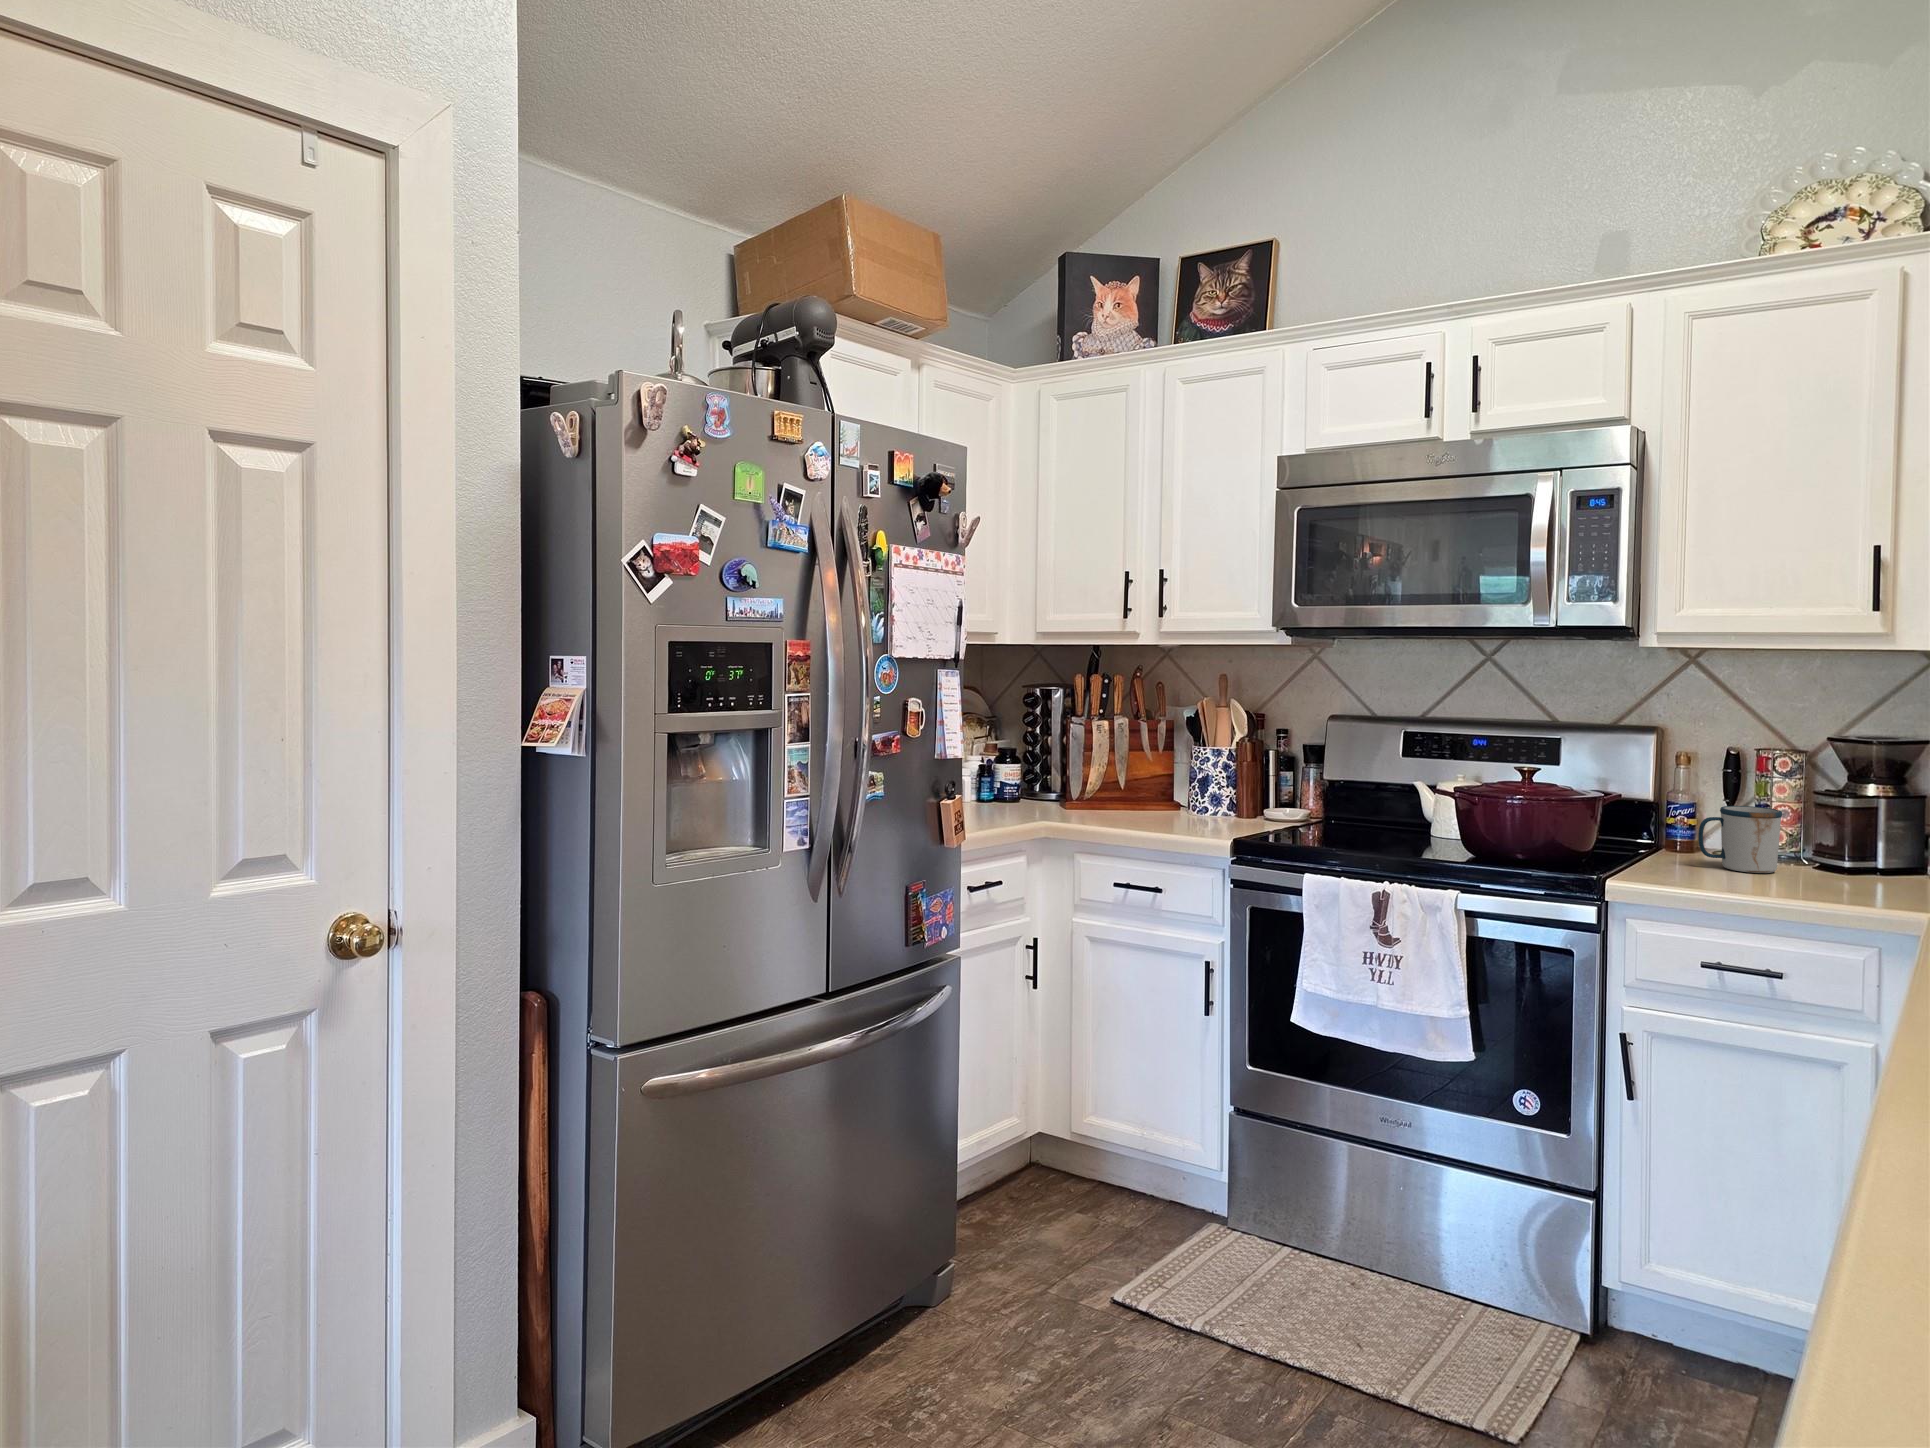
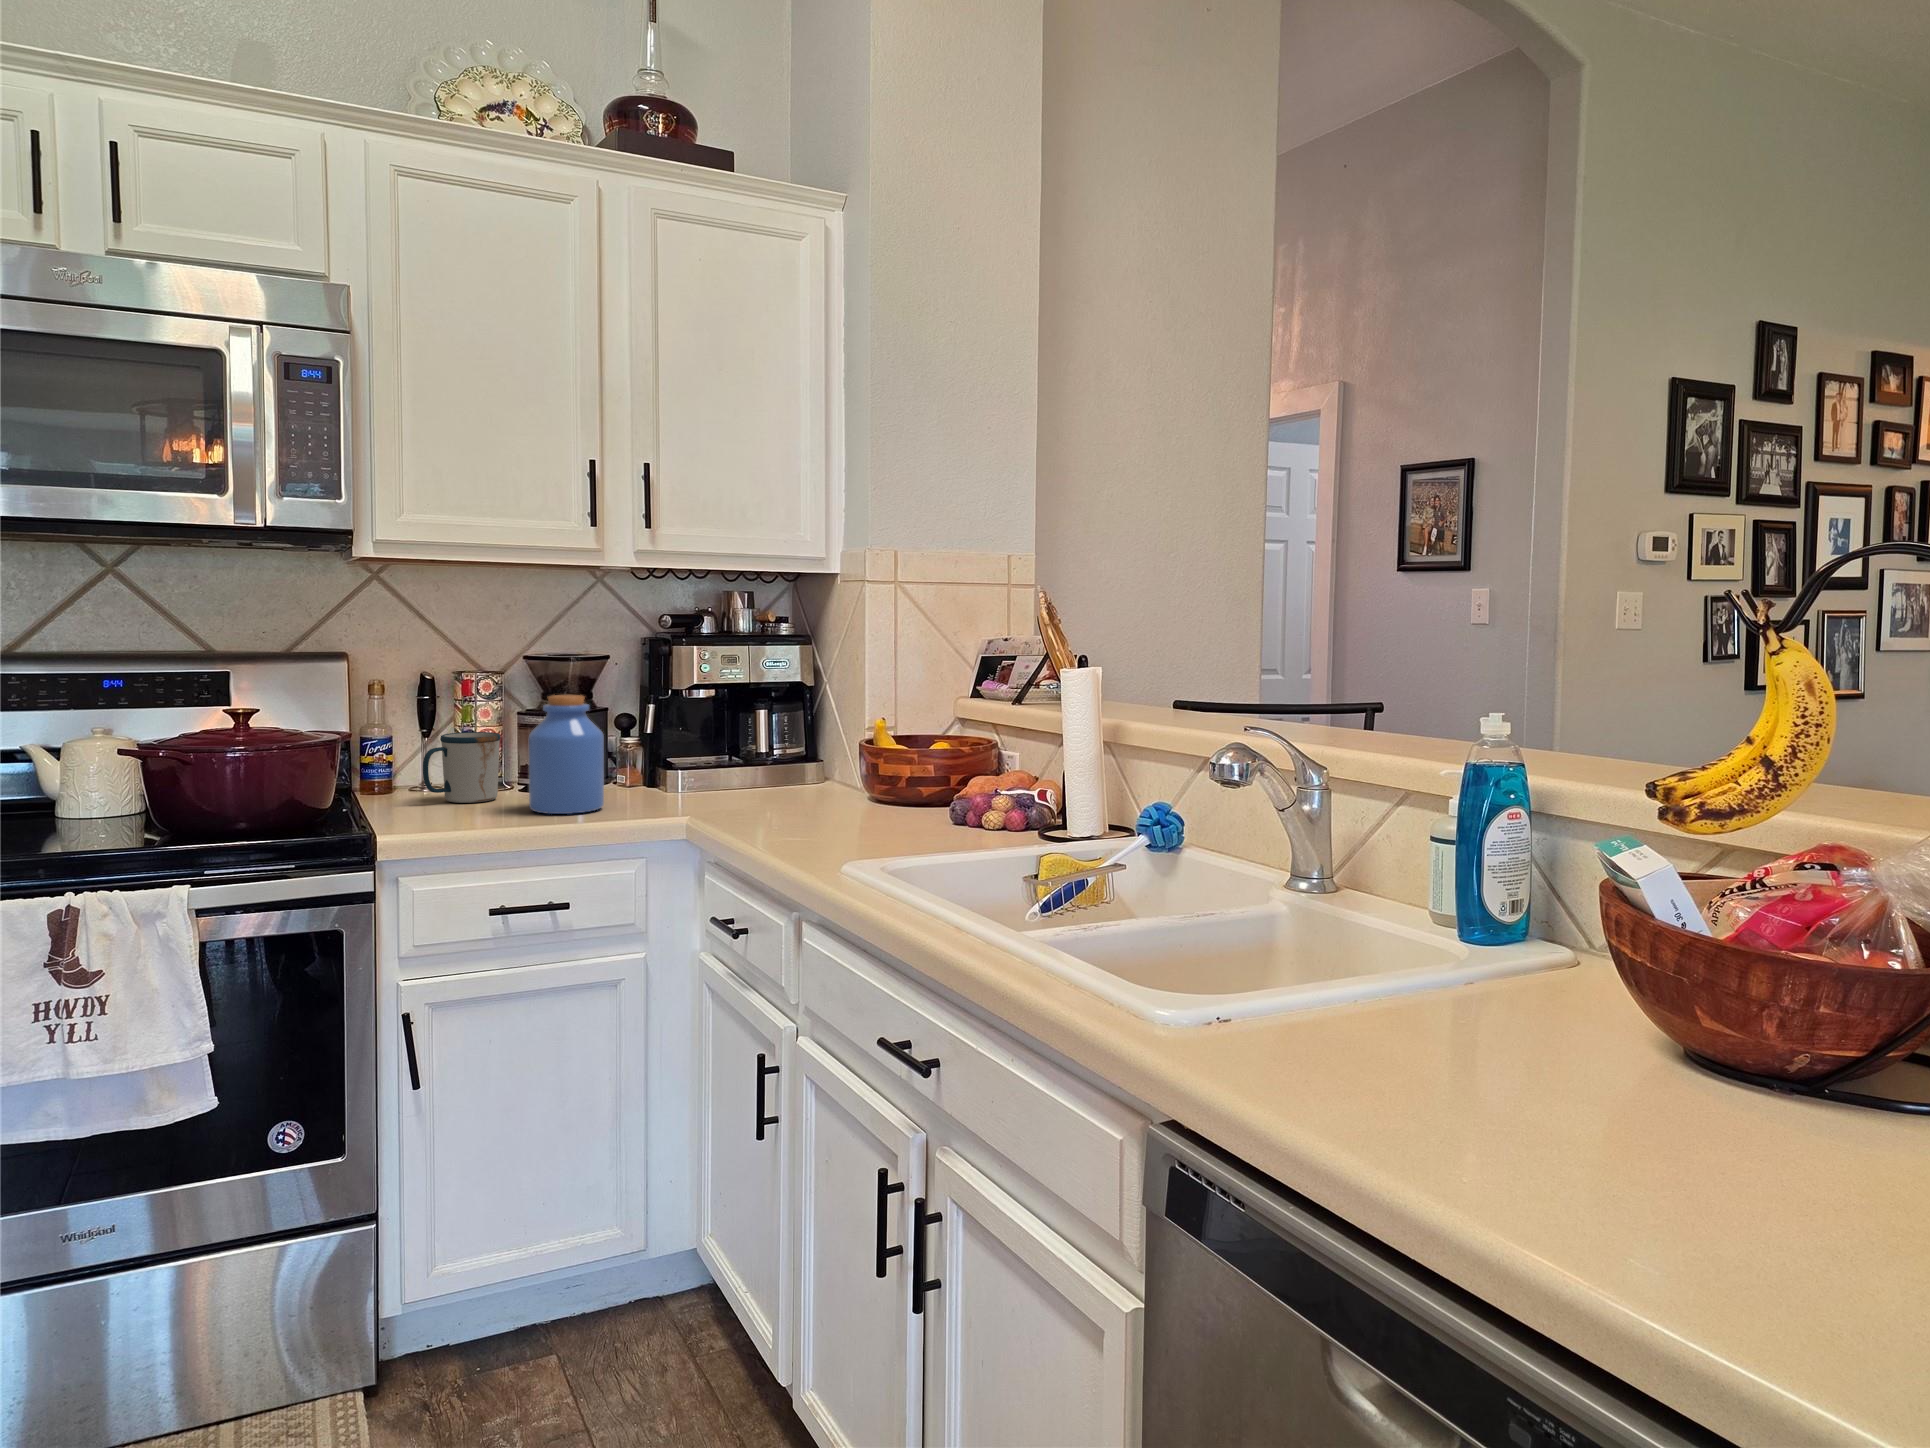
jar: none [1784,781,1873,900] -> present [528,695,604,814]

